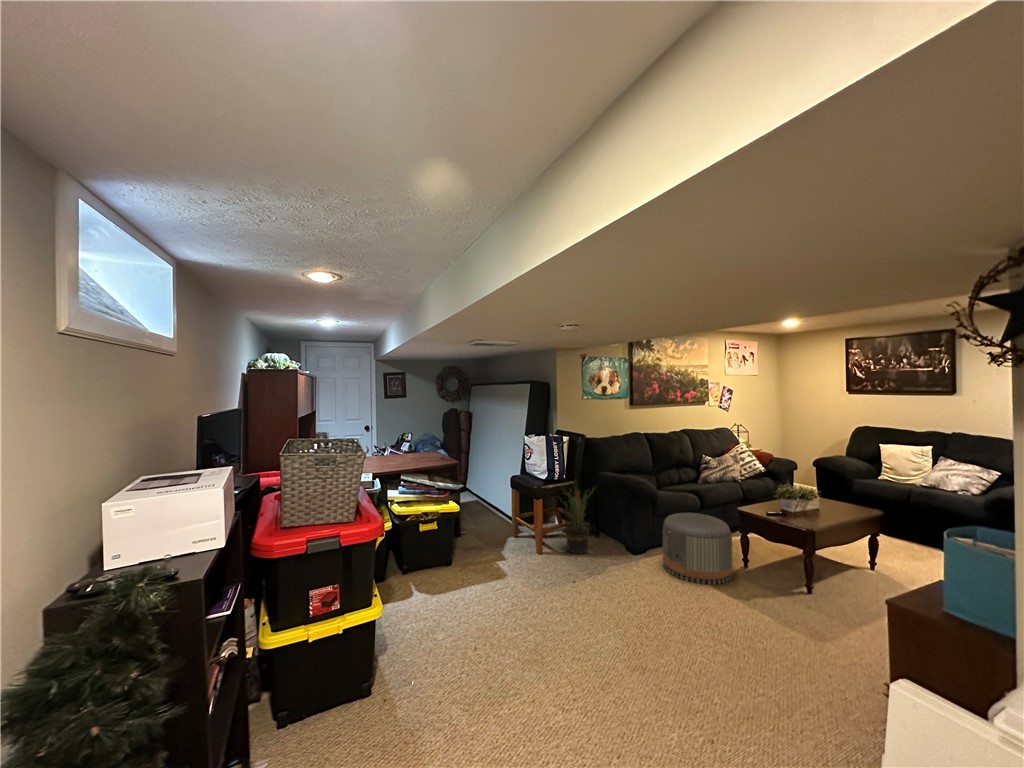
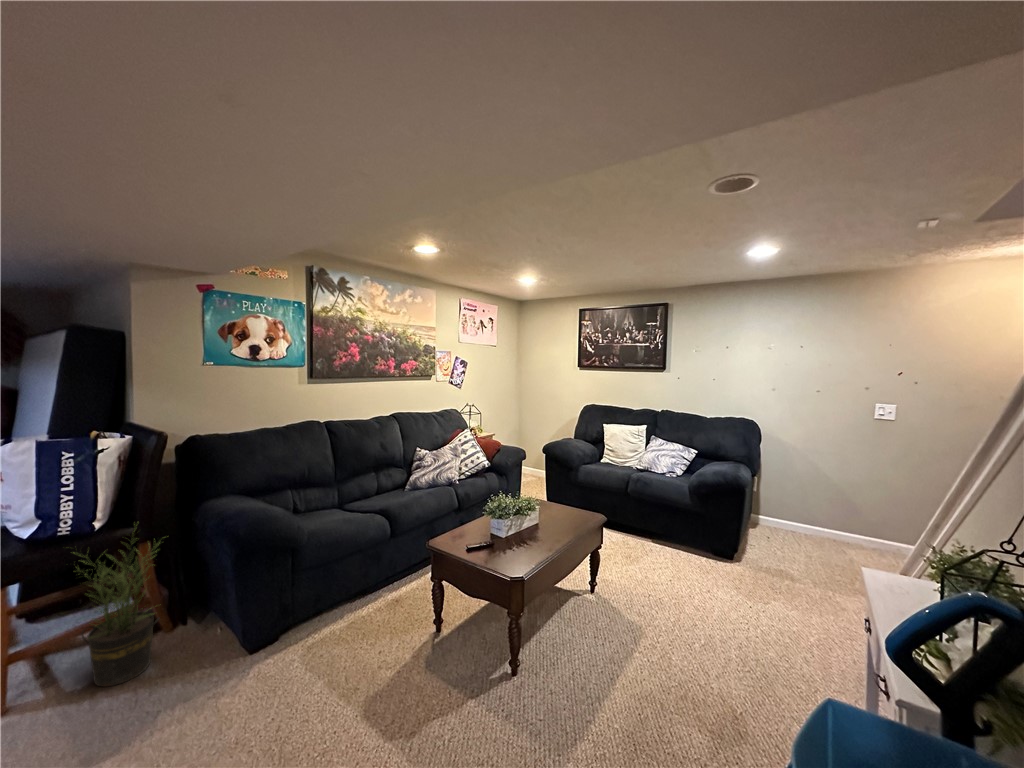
pouf: present [663,513,732,585] -> none [293,558,413,707]

